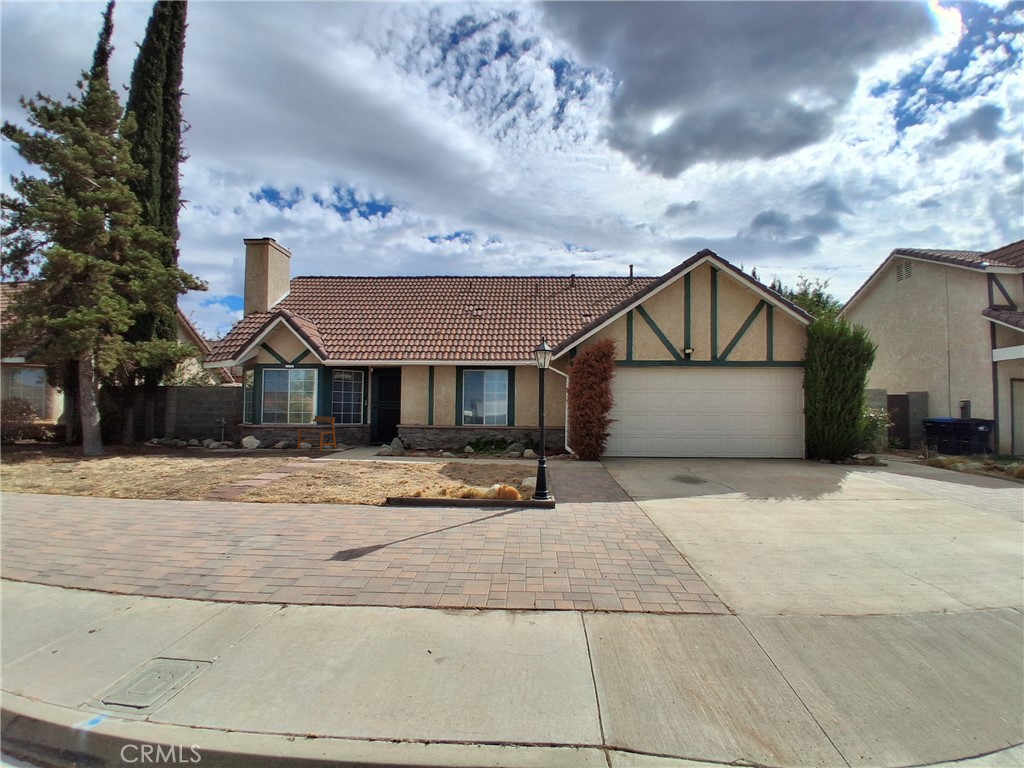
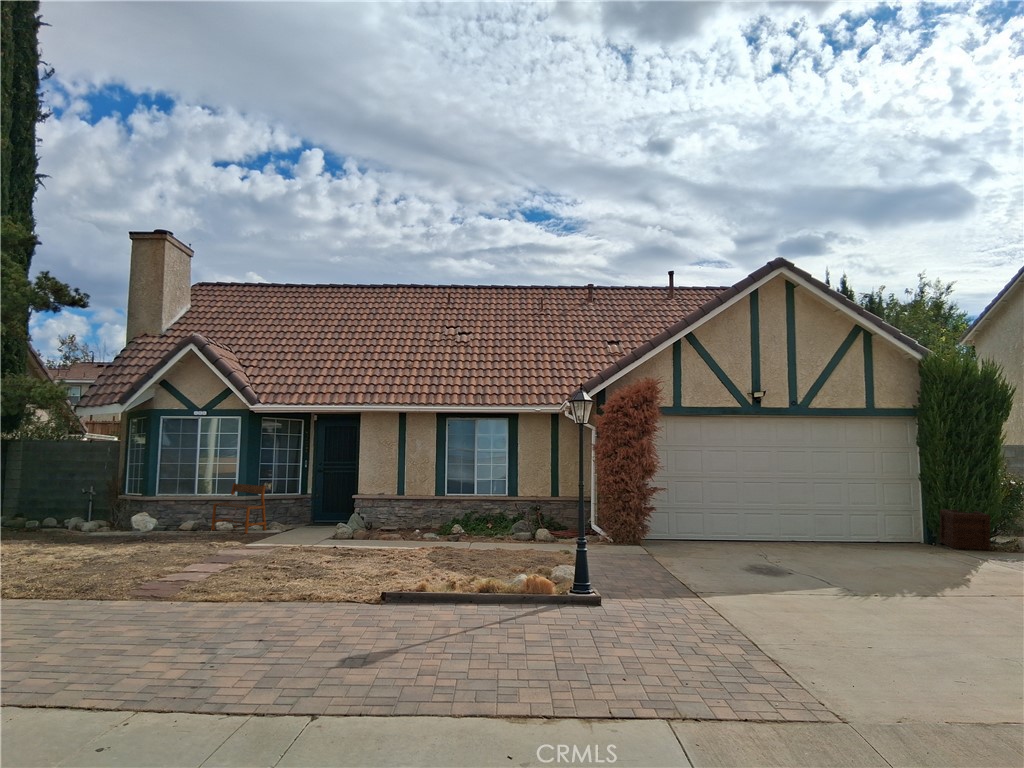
wooden crate: none [823,436,864,467] -> present [940,509,990,550]

